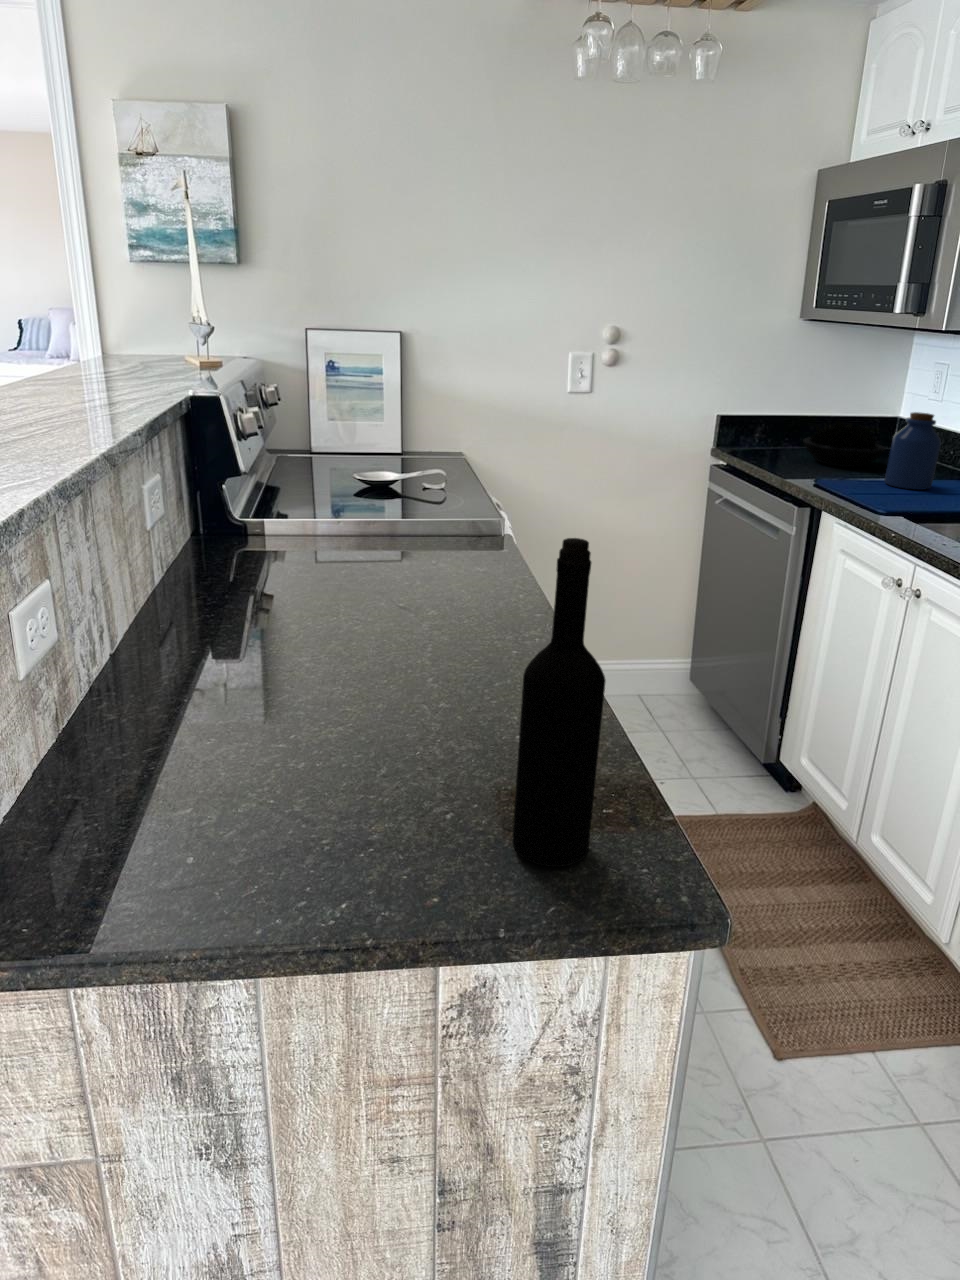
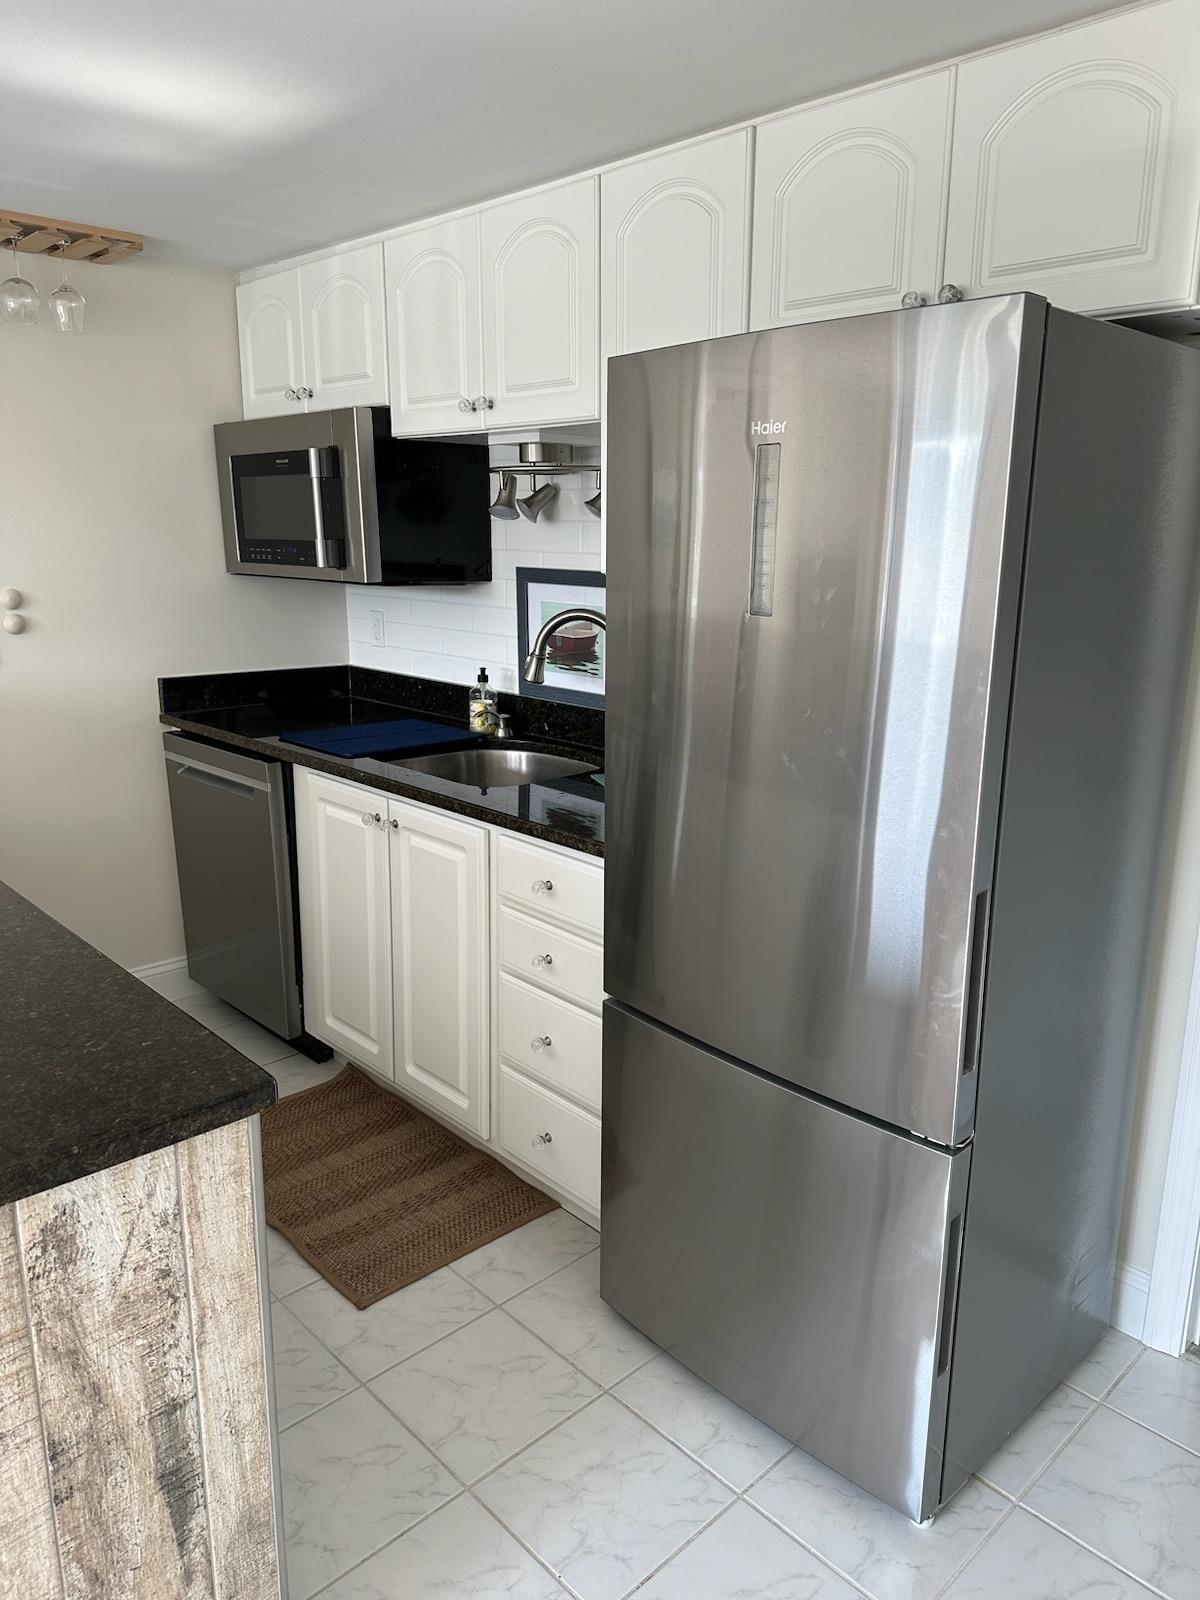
jar: present [884,412,941,490] -> none [344,656,390,729]
wine bottle: present [512,538,605,867] -> none [47,790,138,1091]

